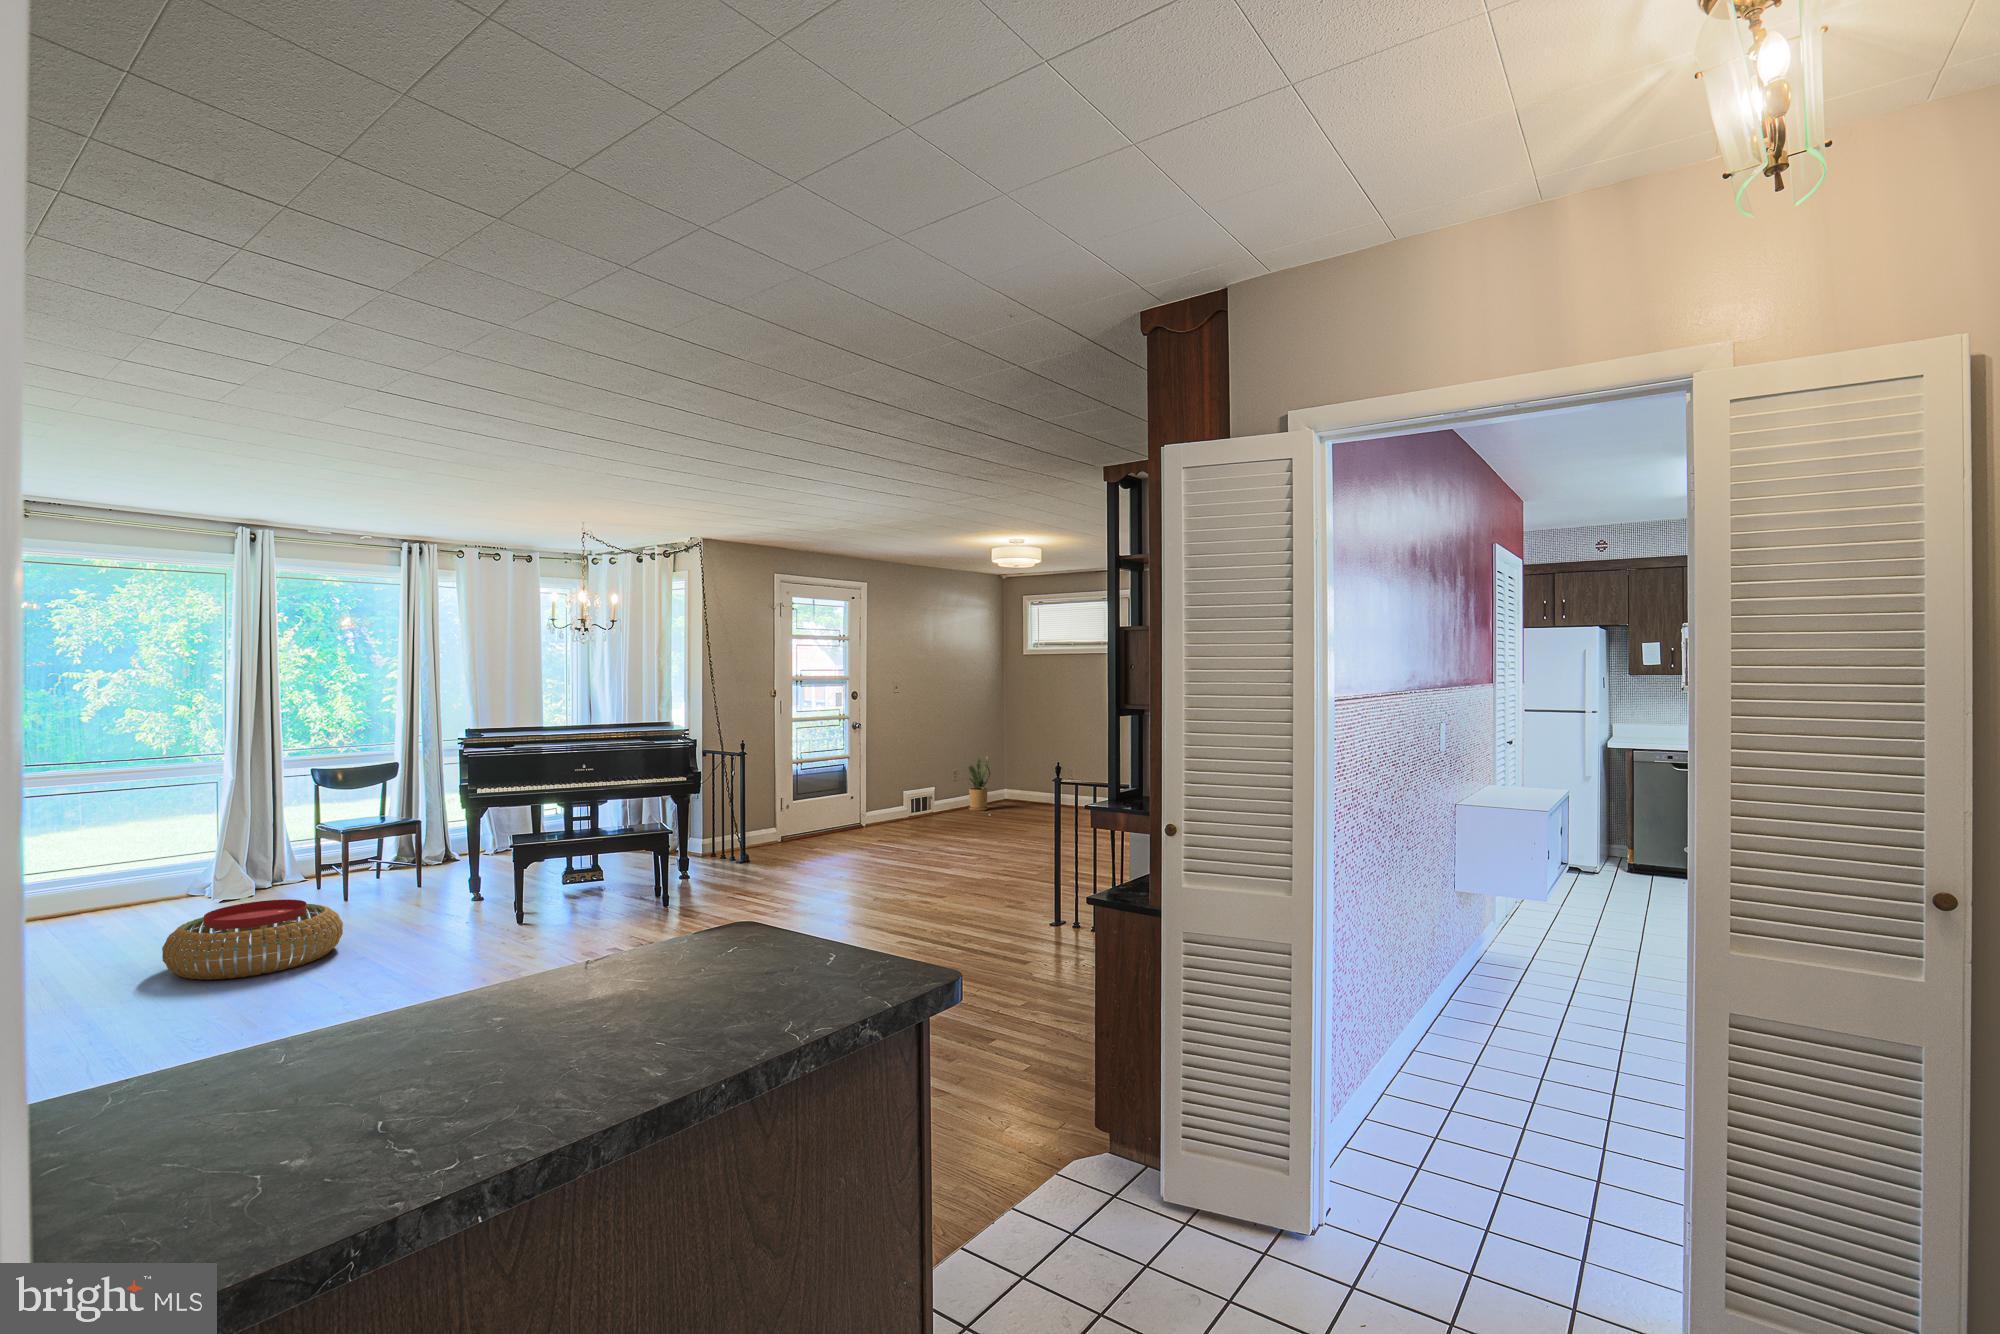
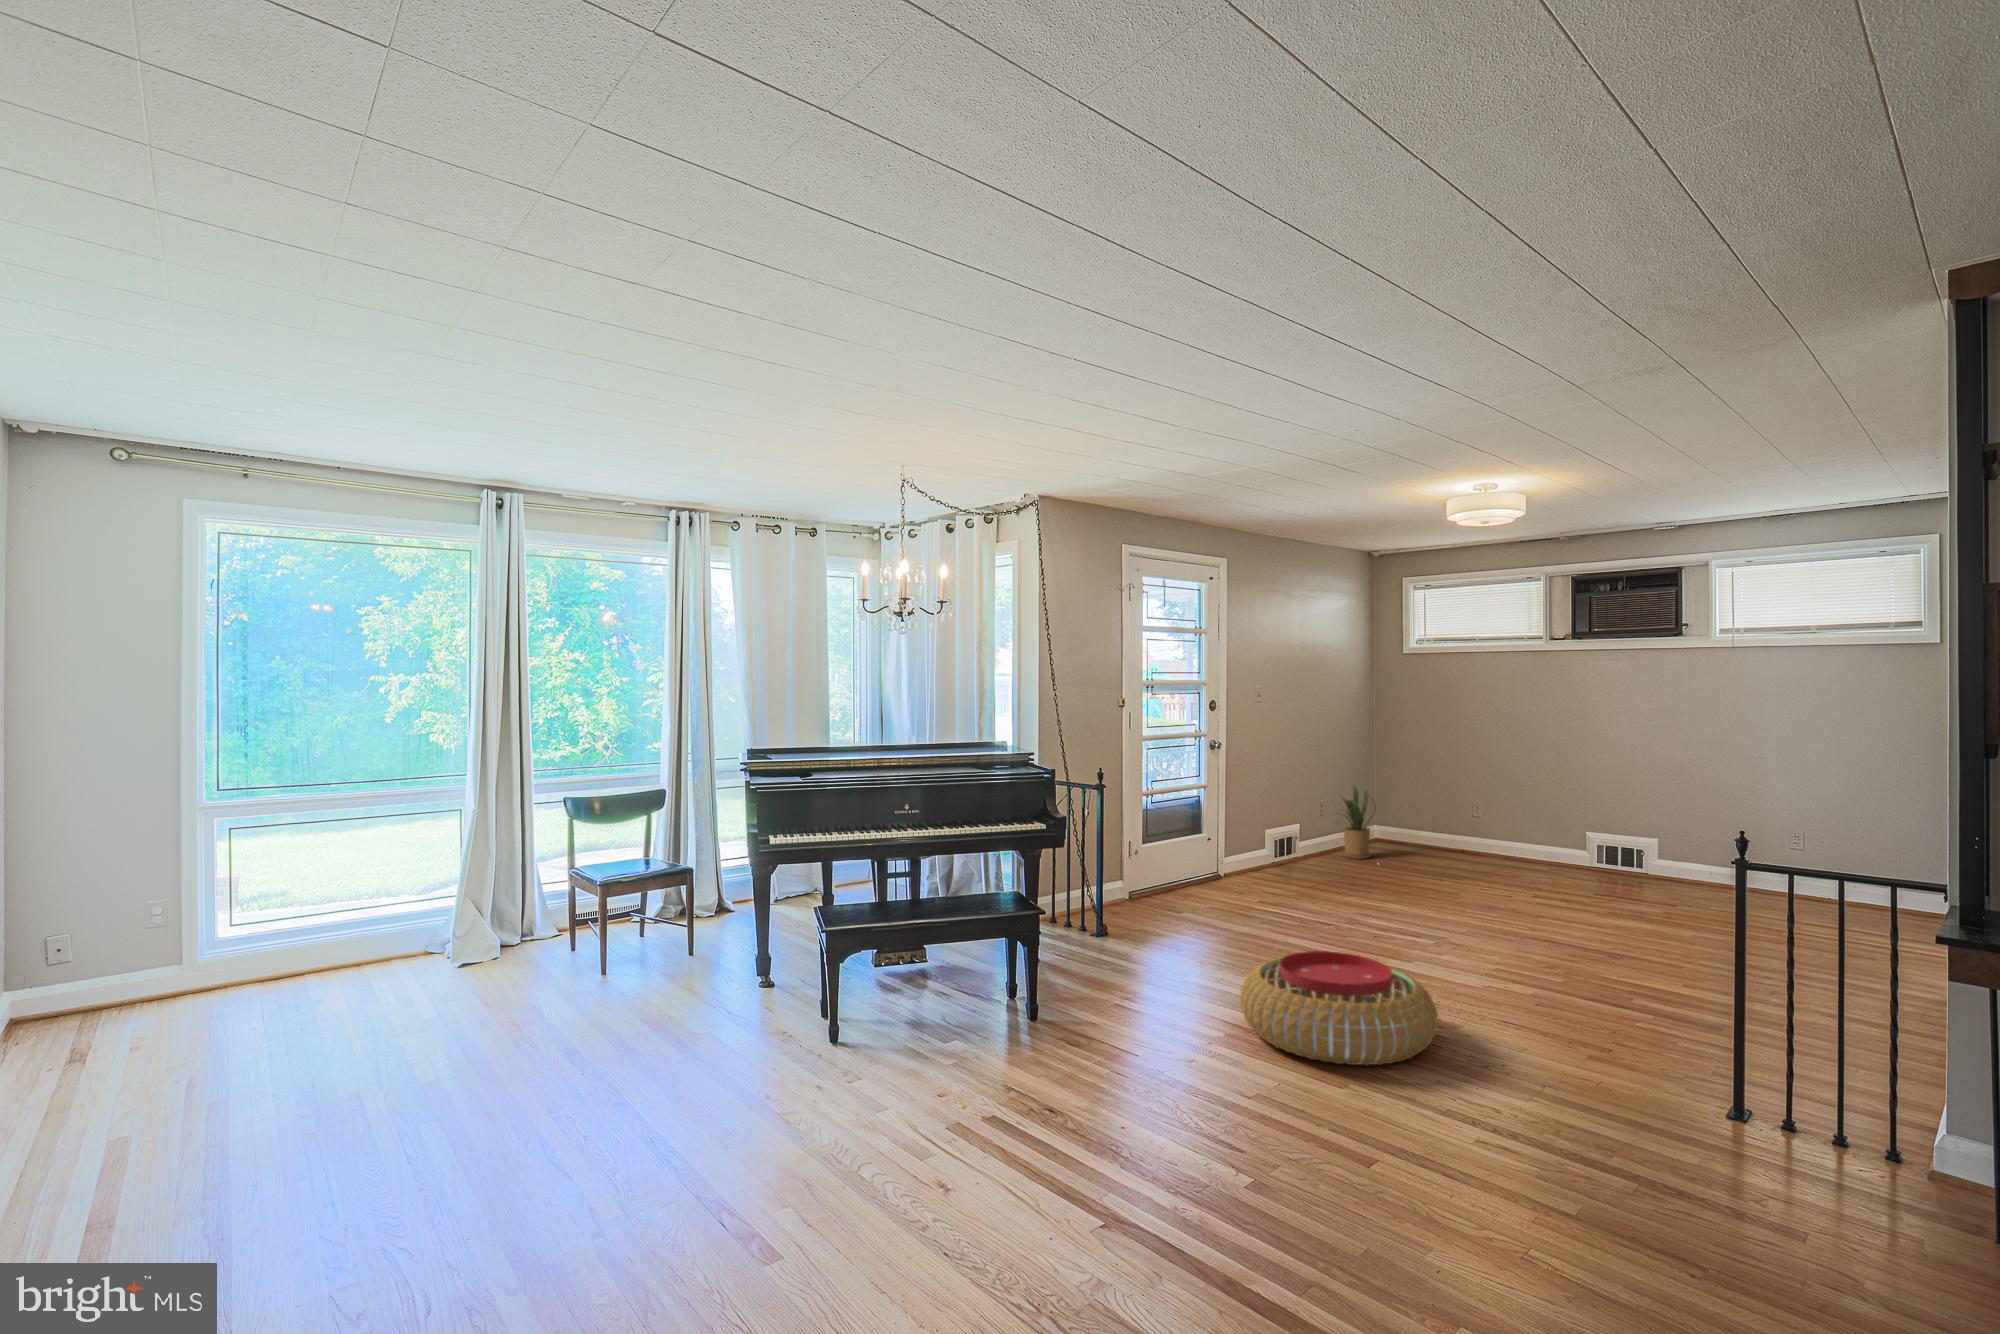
pouf: present [162,899,343,980] -> present [1240,951,1438,1065]

